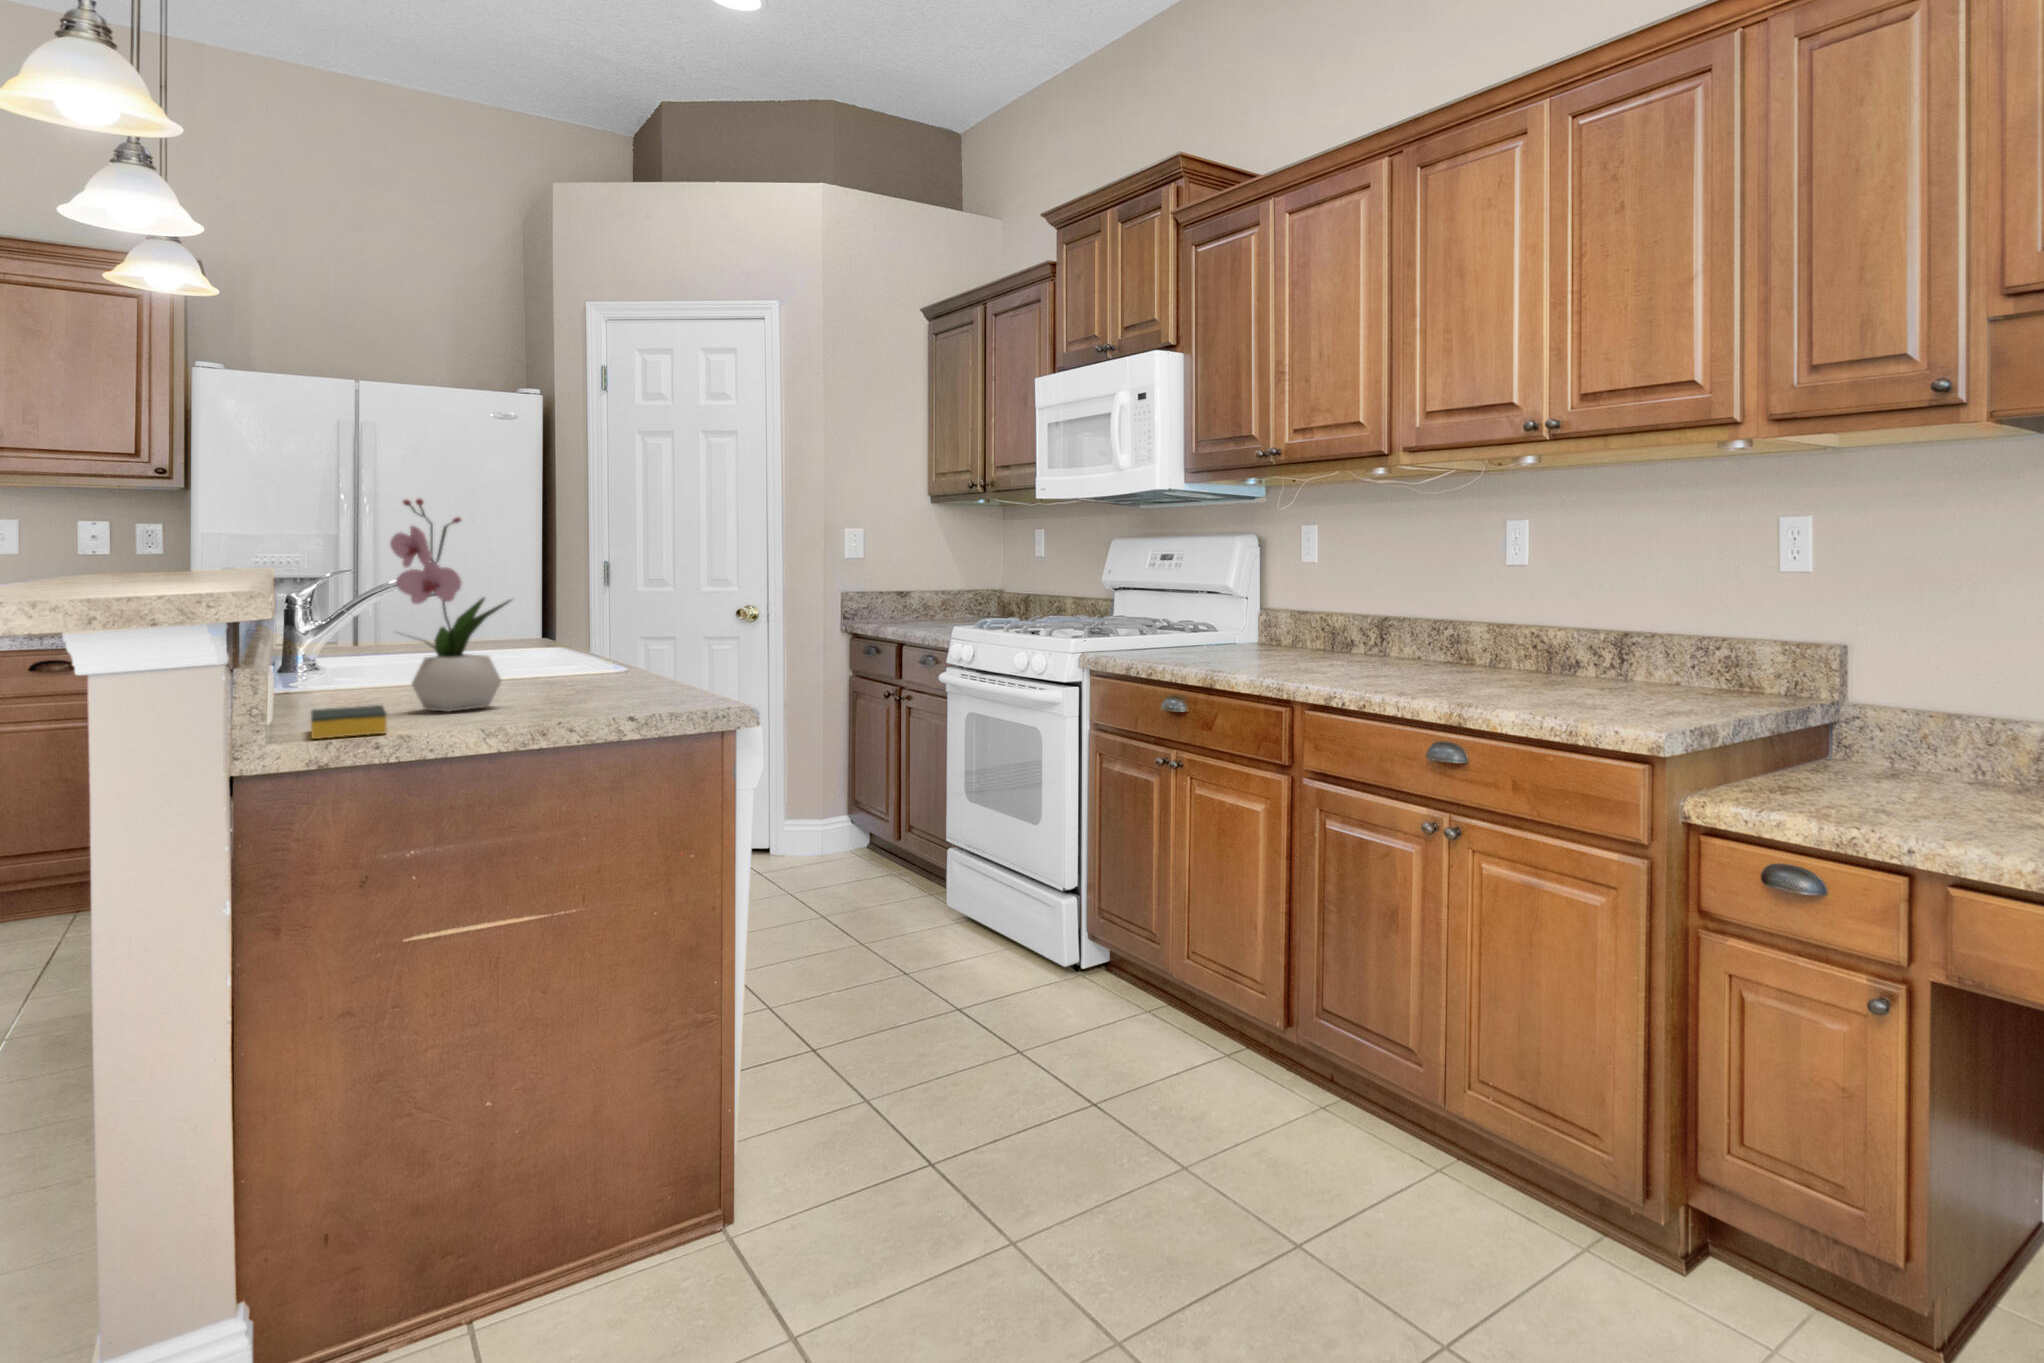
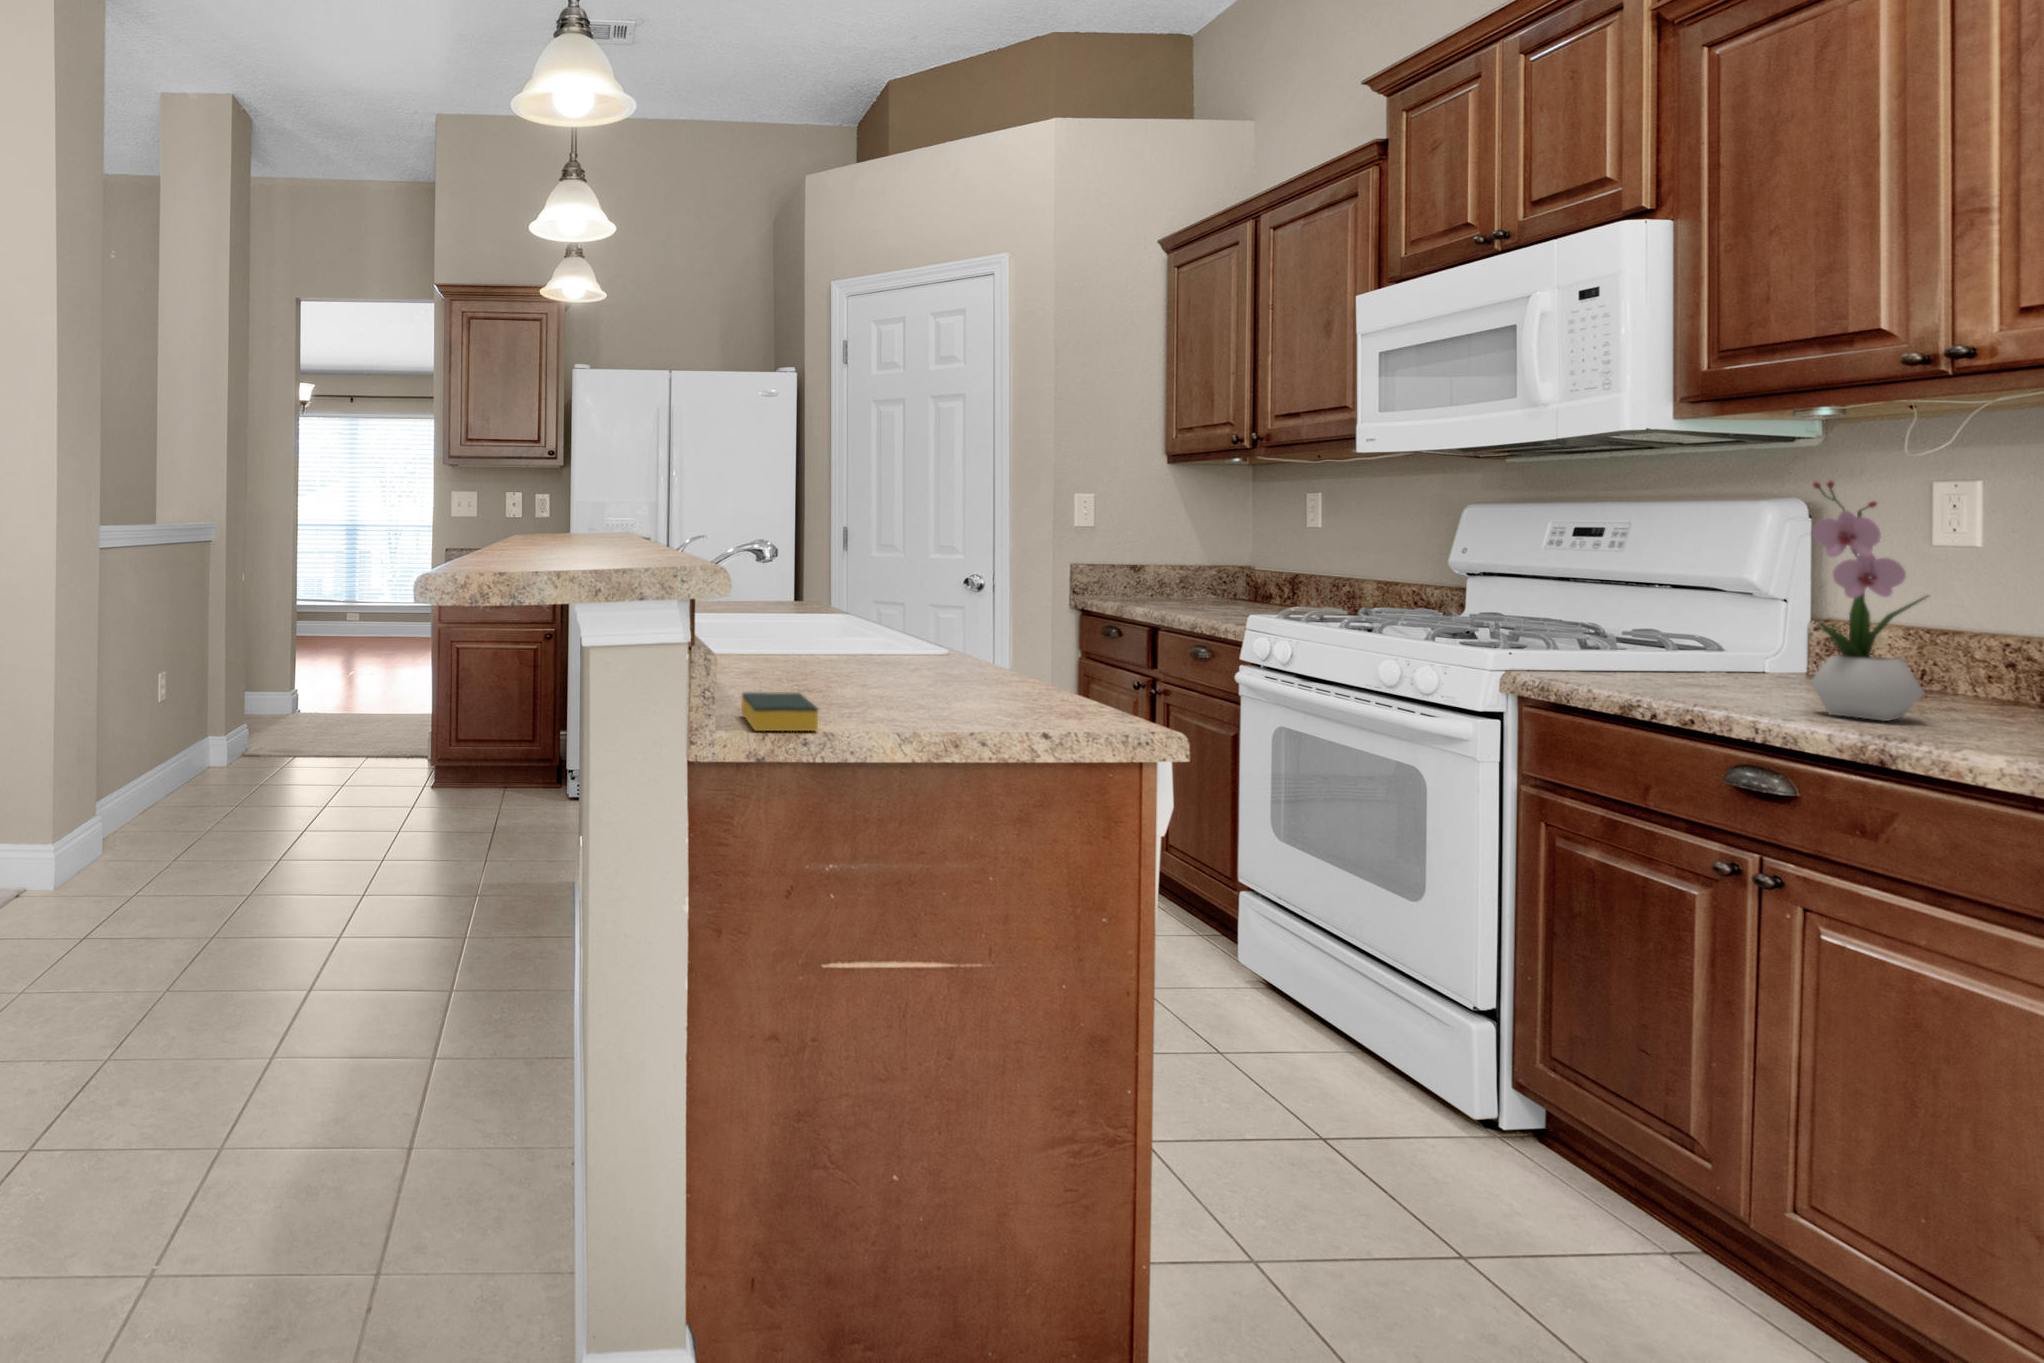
flower arrangement: present [390,498,511,712] -> present [1810,481,1928,721]

